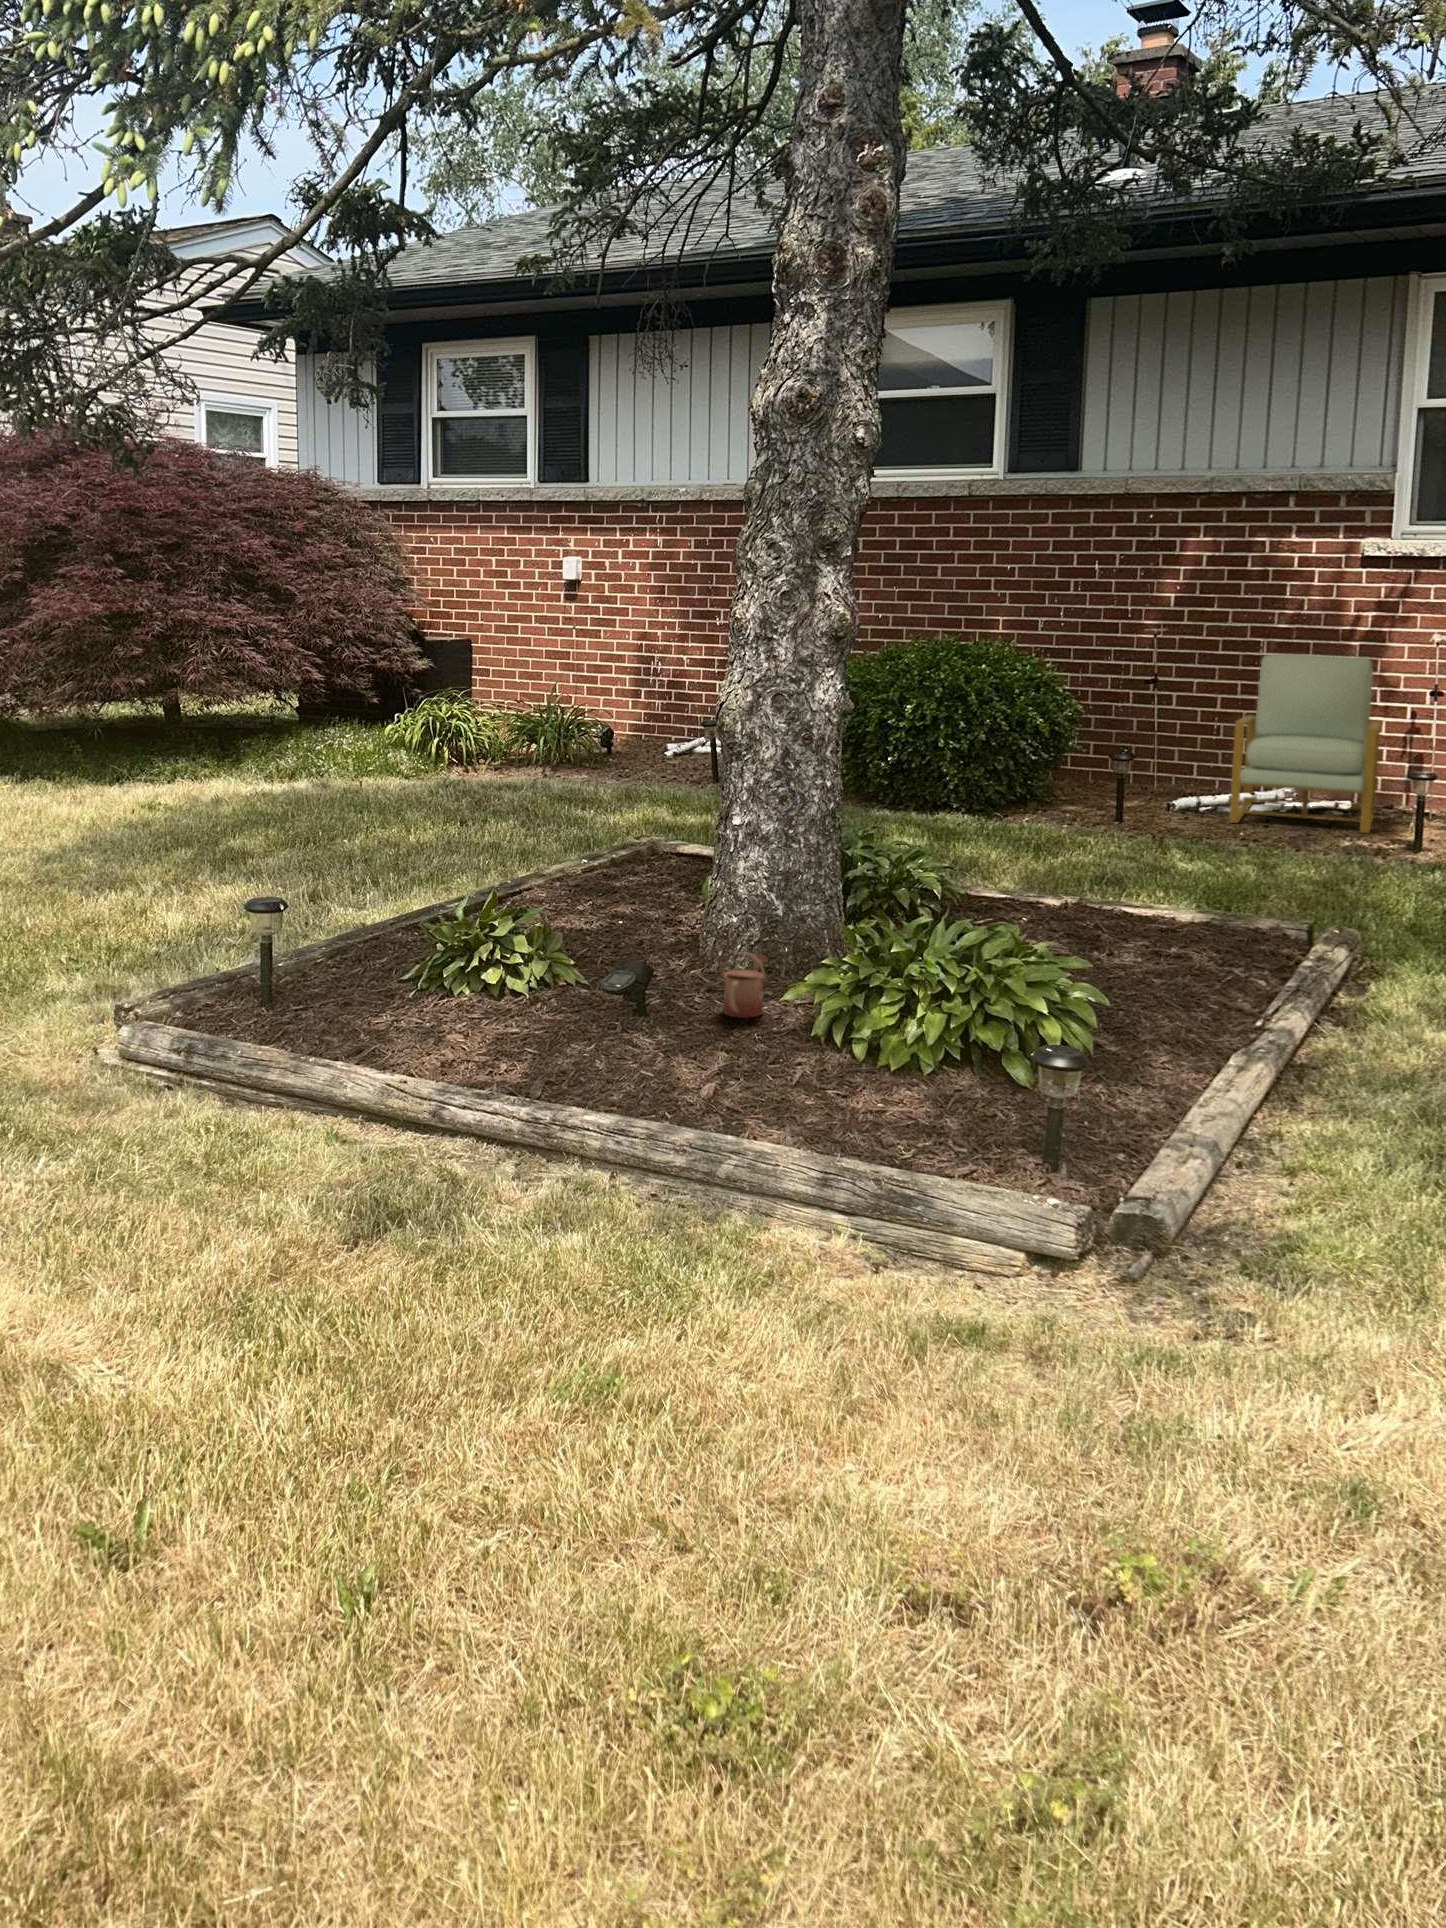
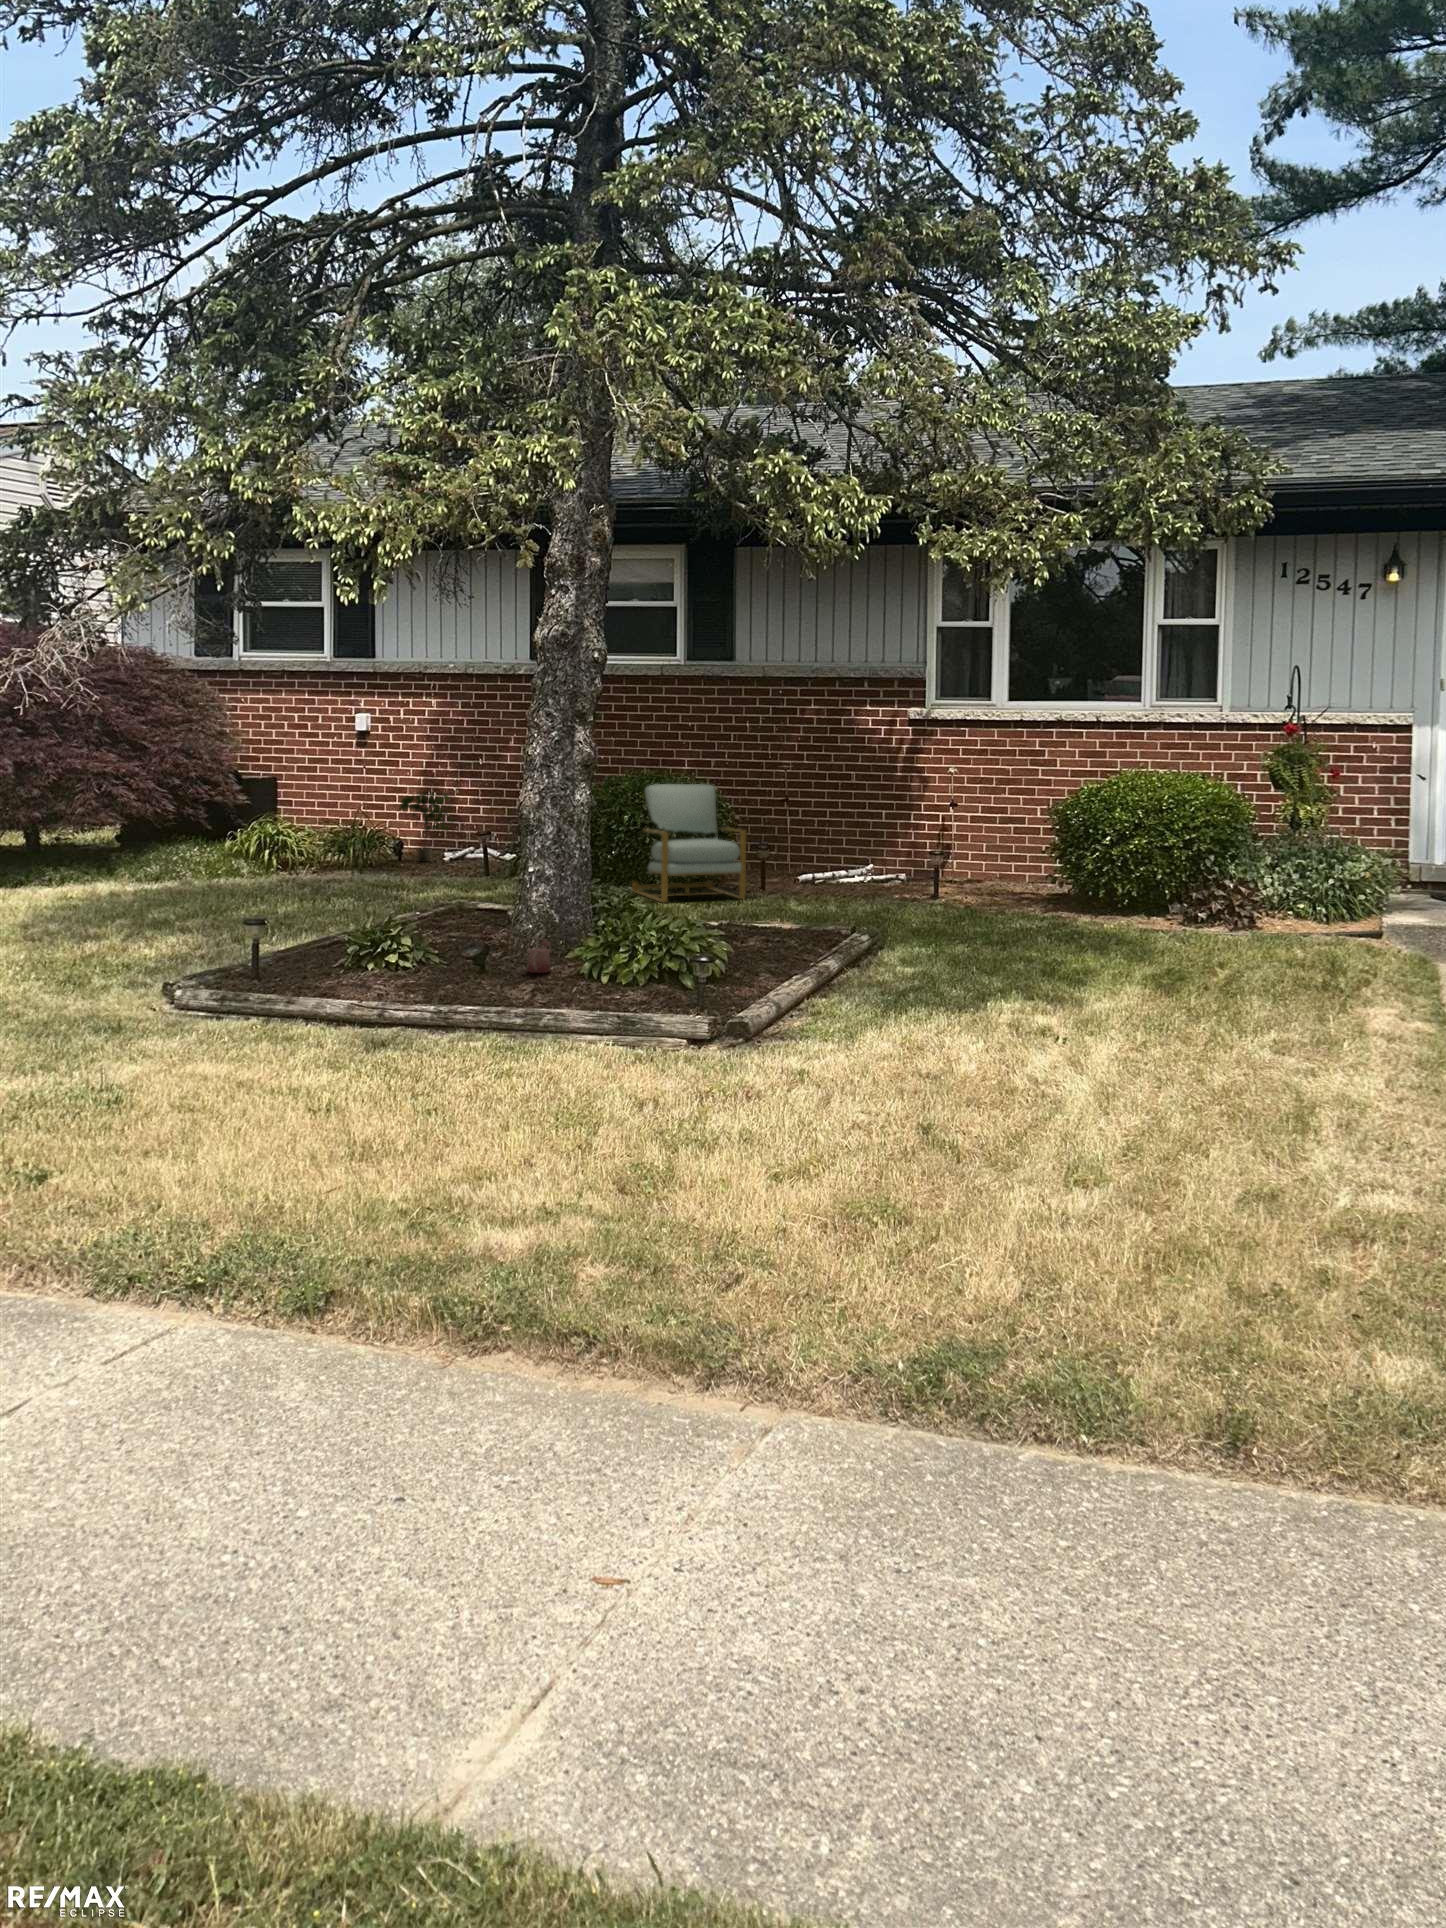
chair: present [1229,654,1380,833] -> present [632,784,746,903]
potted plant: none [605,662,683,756] -> present [399,793,452,862]

